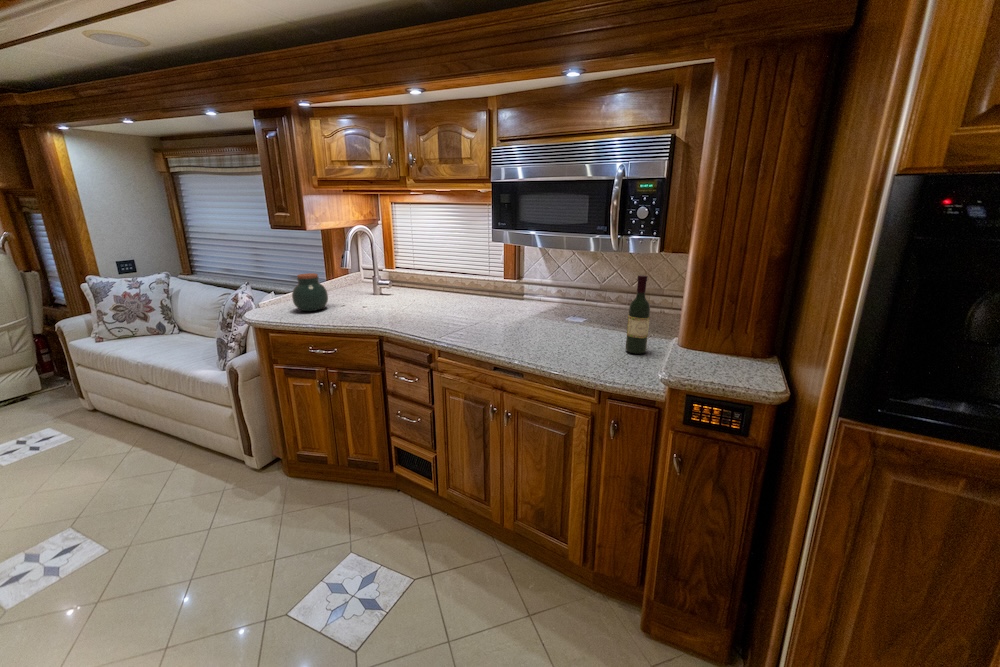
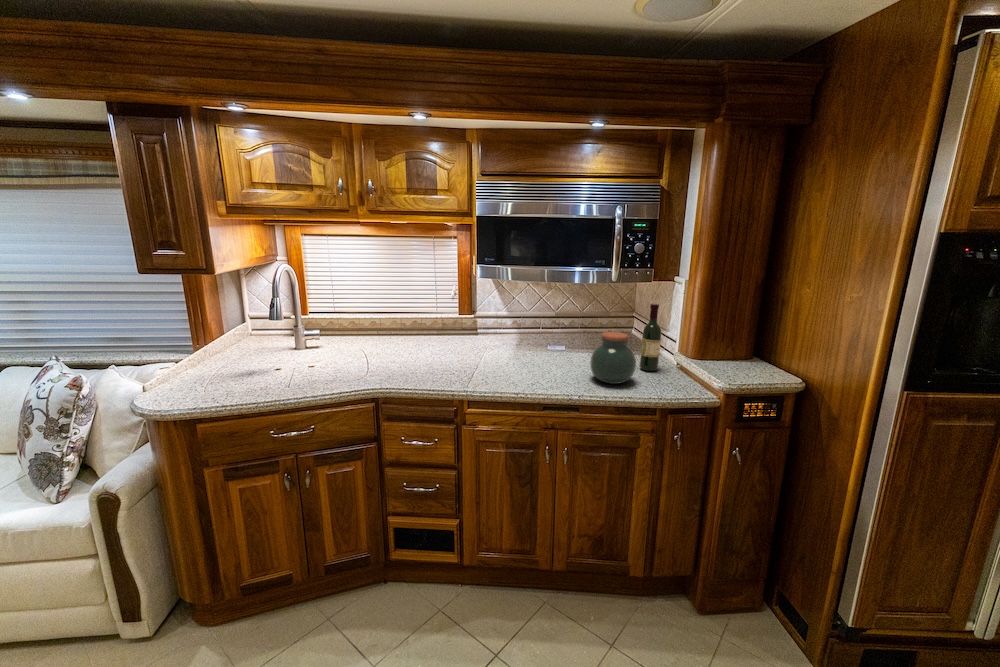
jar: present [292,273,328,311] -> present [590,332,636,384]

